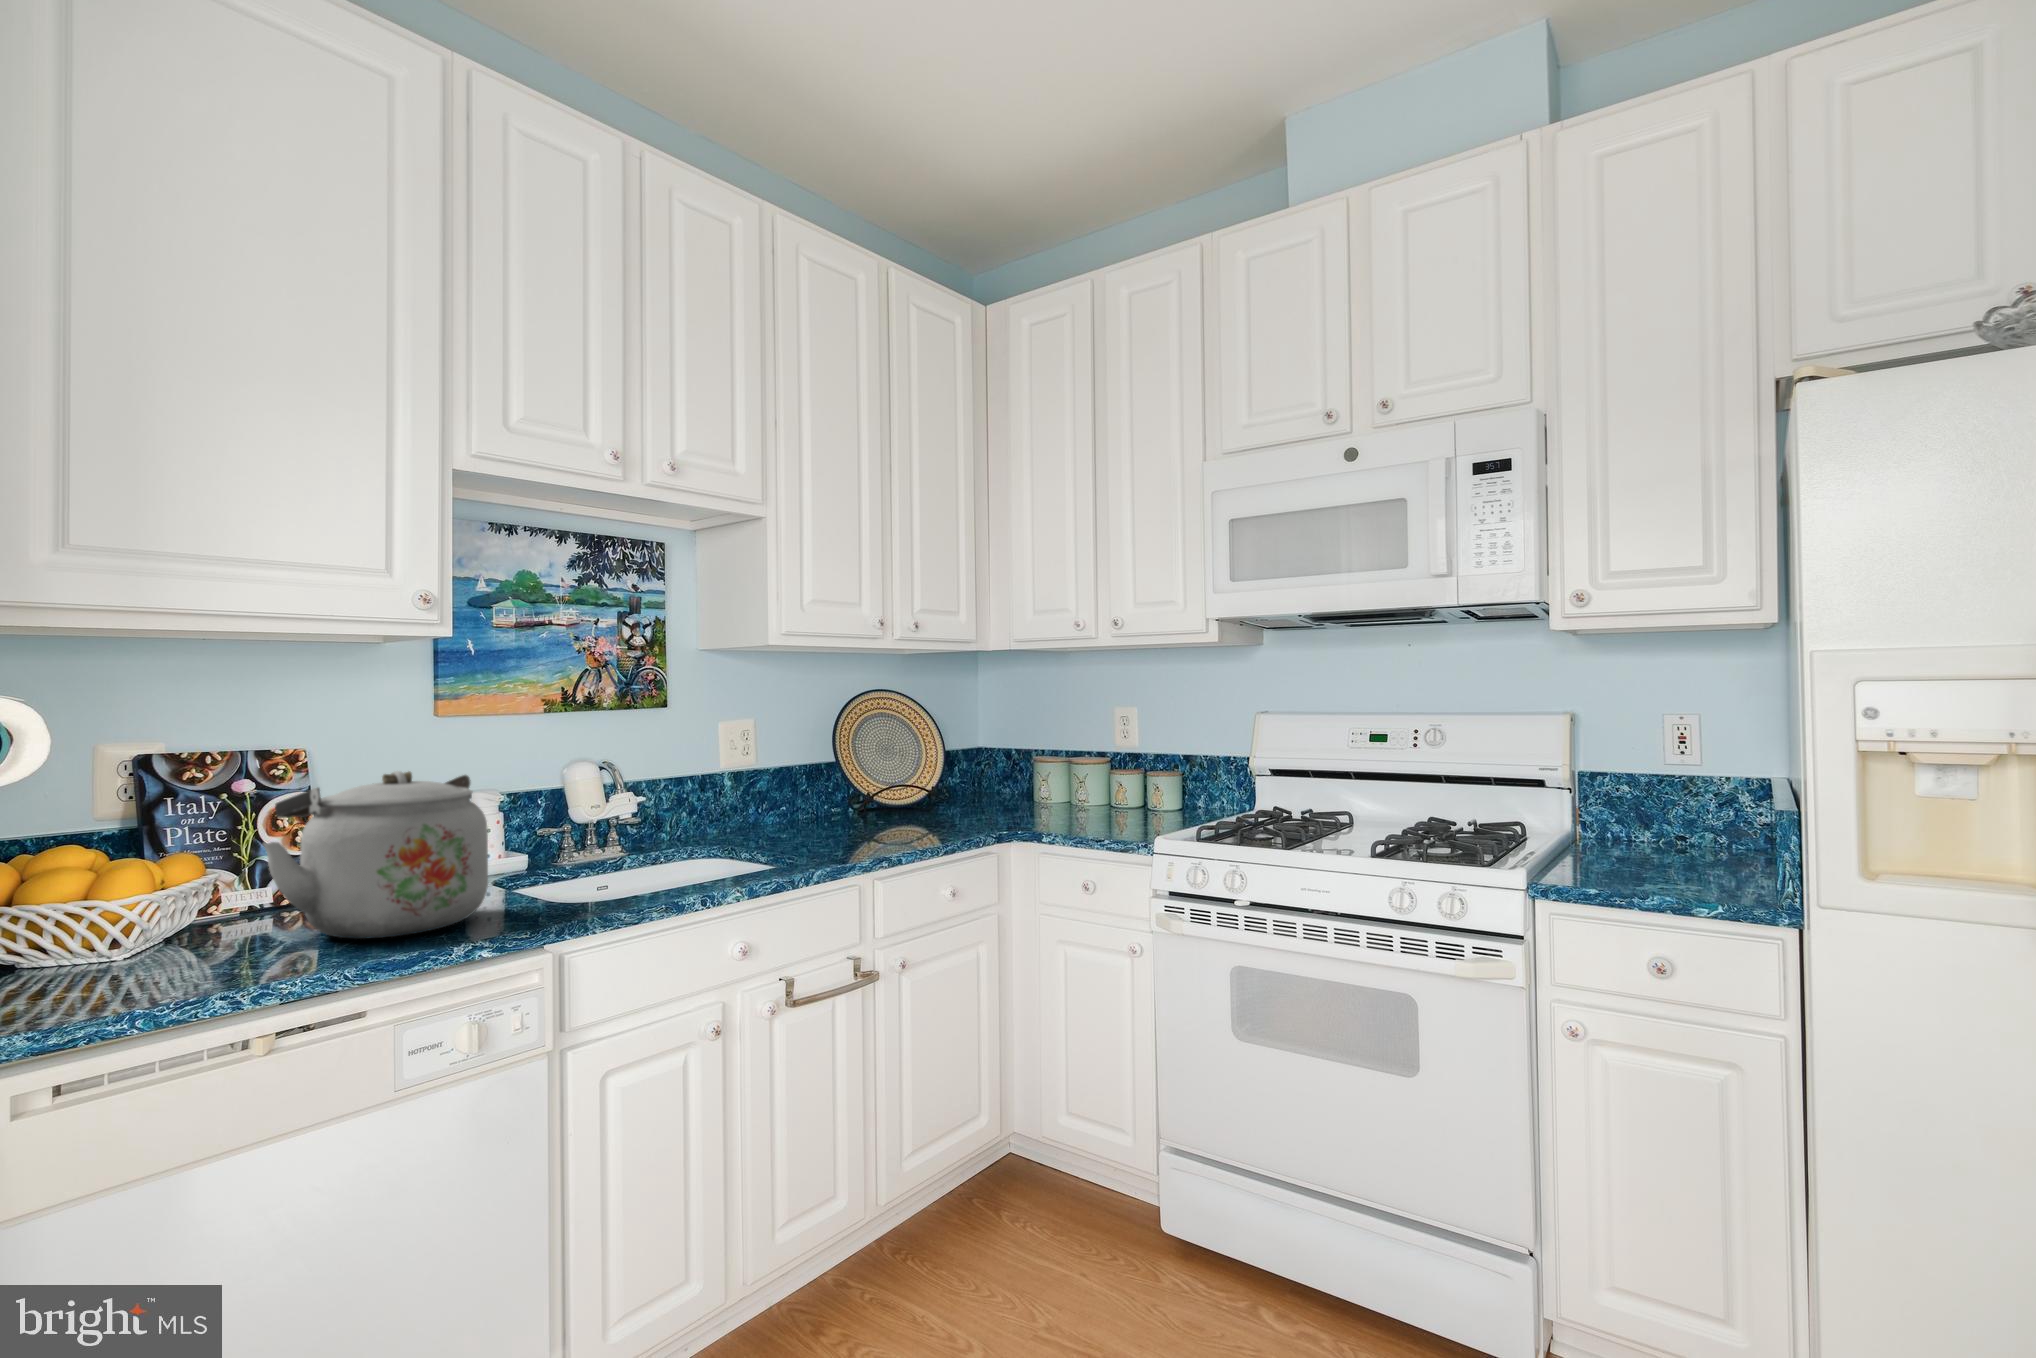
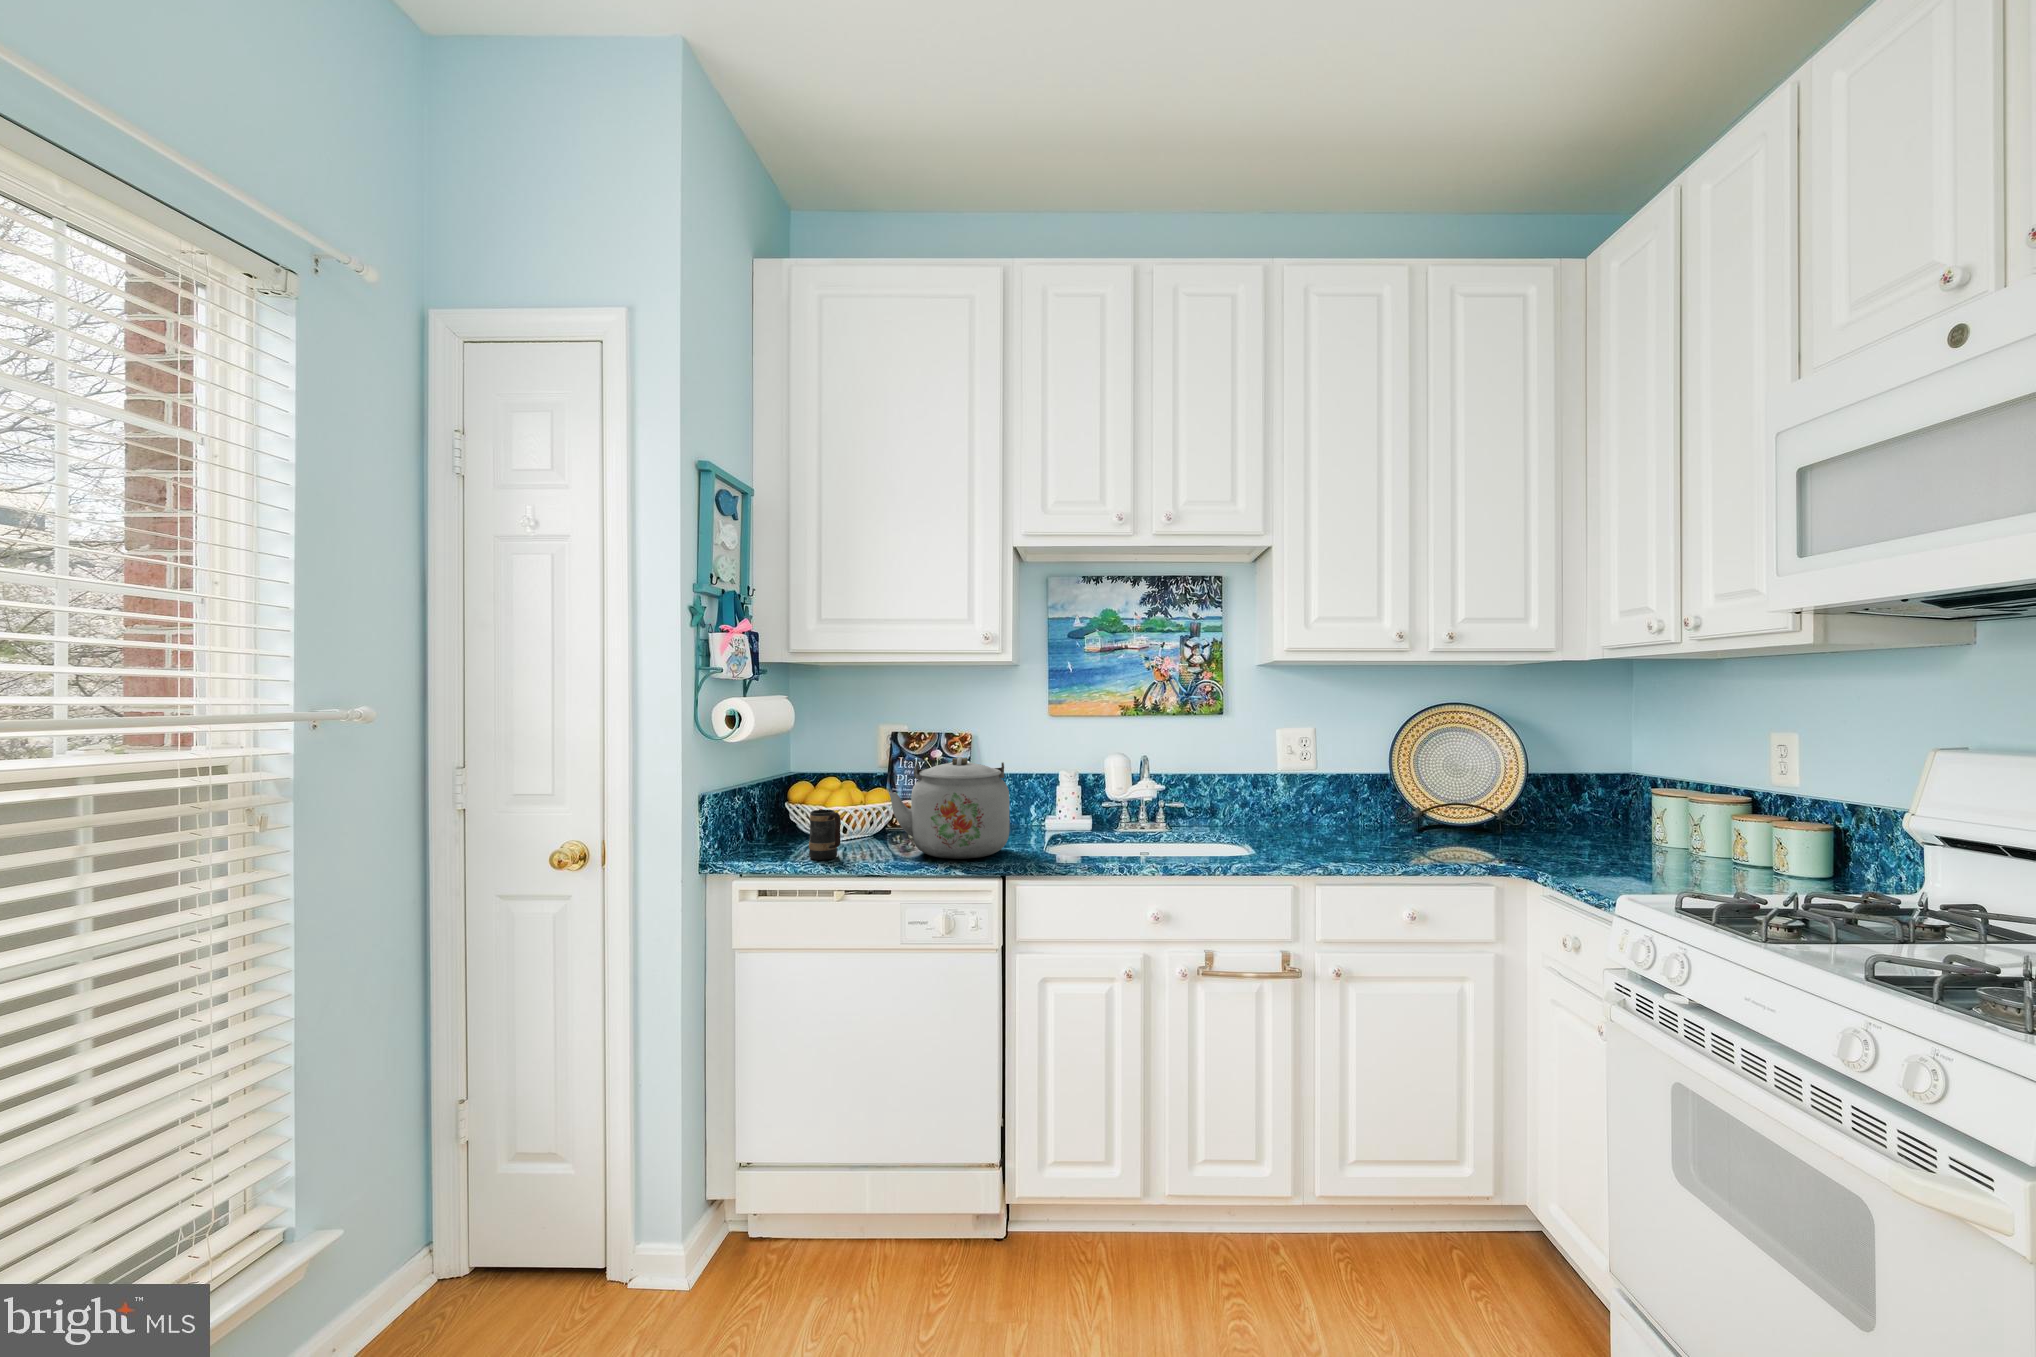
mug: none [89,890,185,992] -> present [809,810,841,860]

